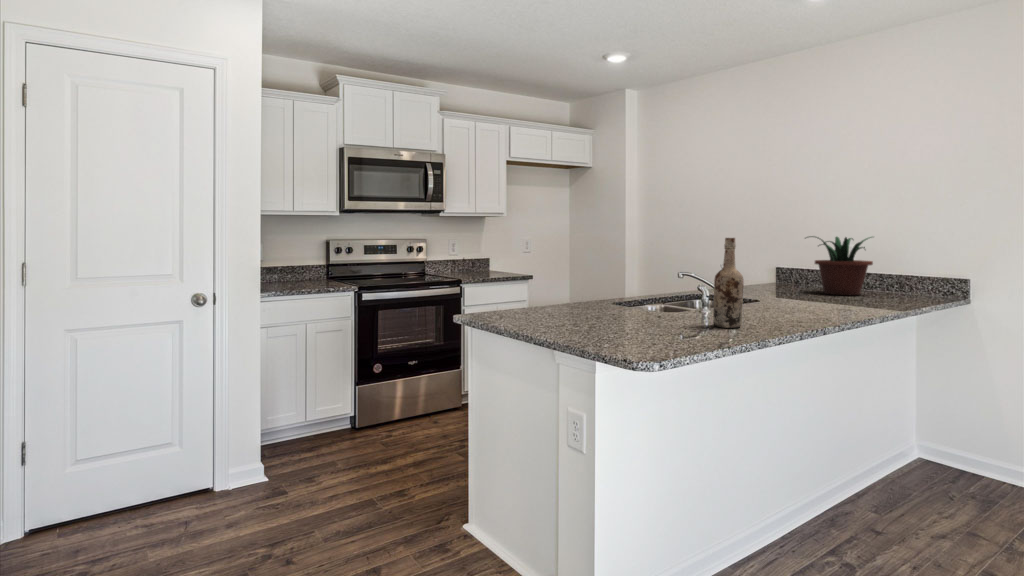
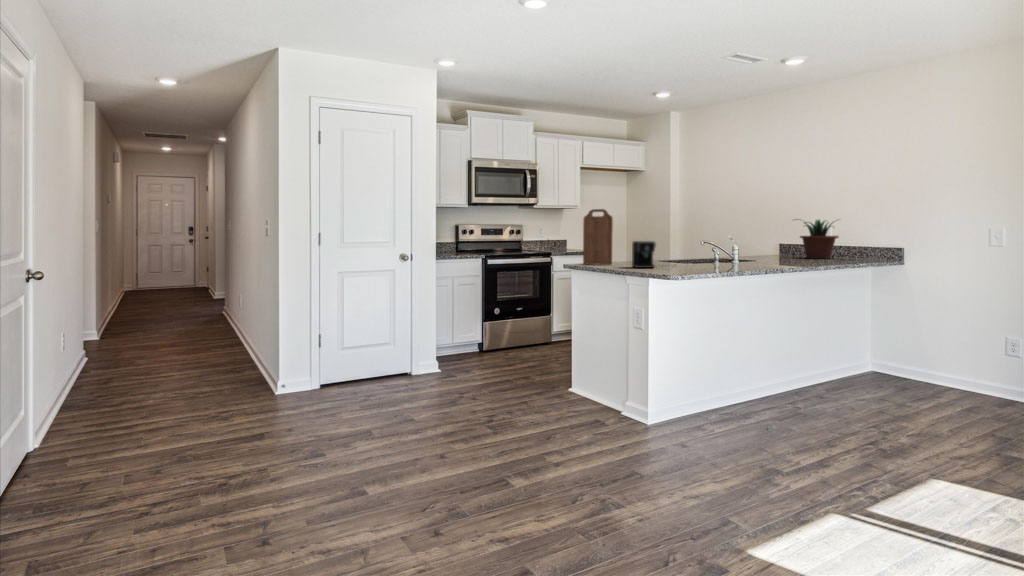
cutting board: none [484,224,532,321] -> present [583,209,613,265]
wine bottle: present [713,238,744,328] -> none [718,216,735,267]
coffee maker: none [564,283,642,335] -> present [632,241,656,268]

